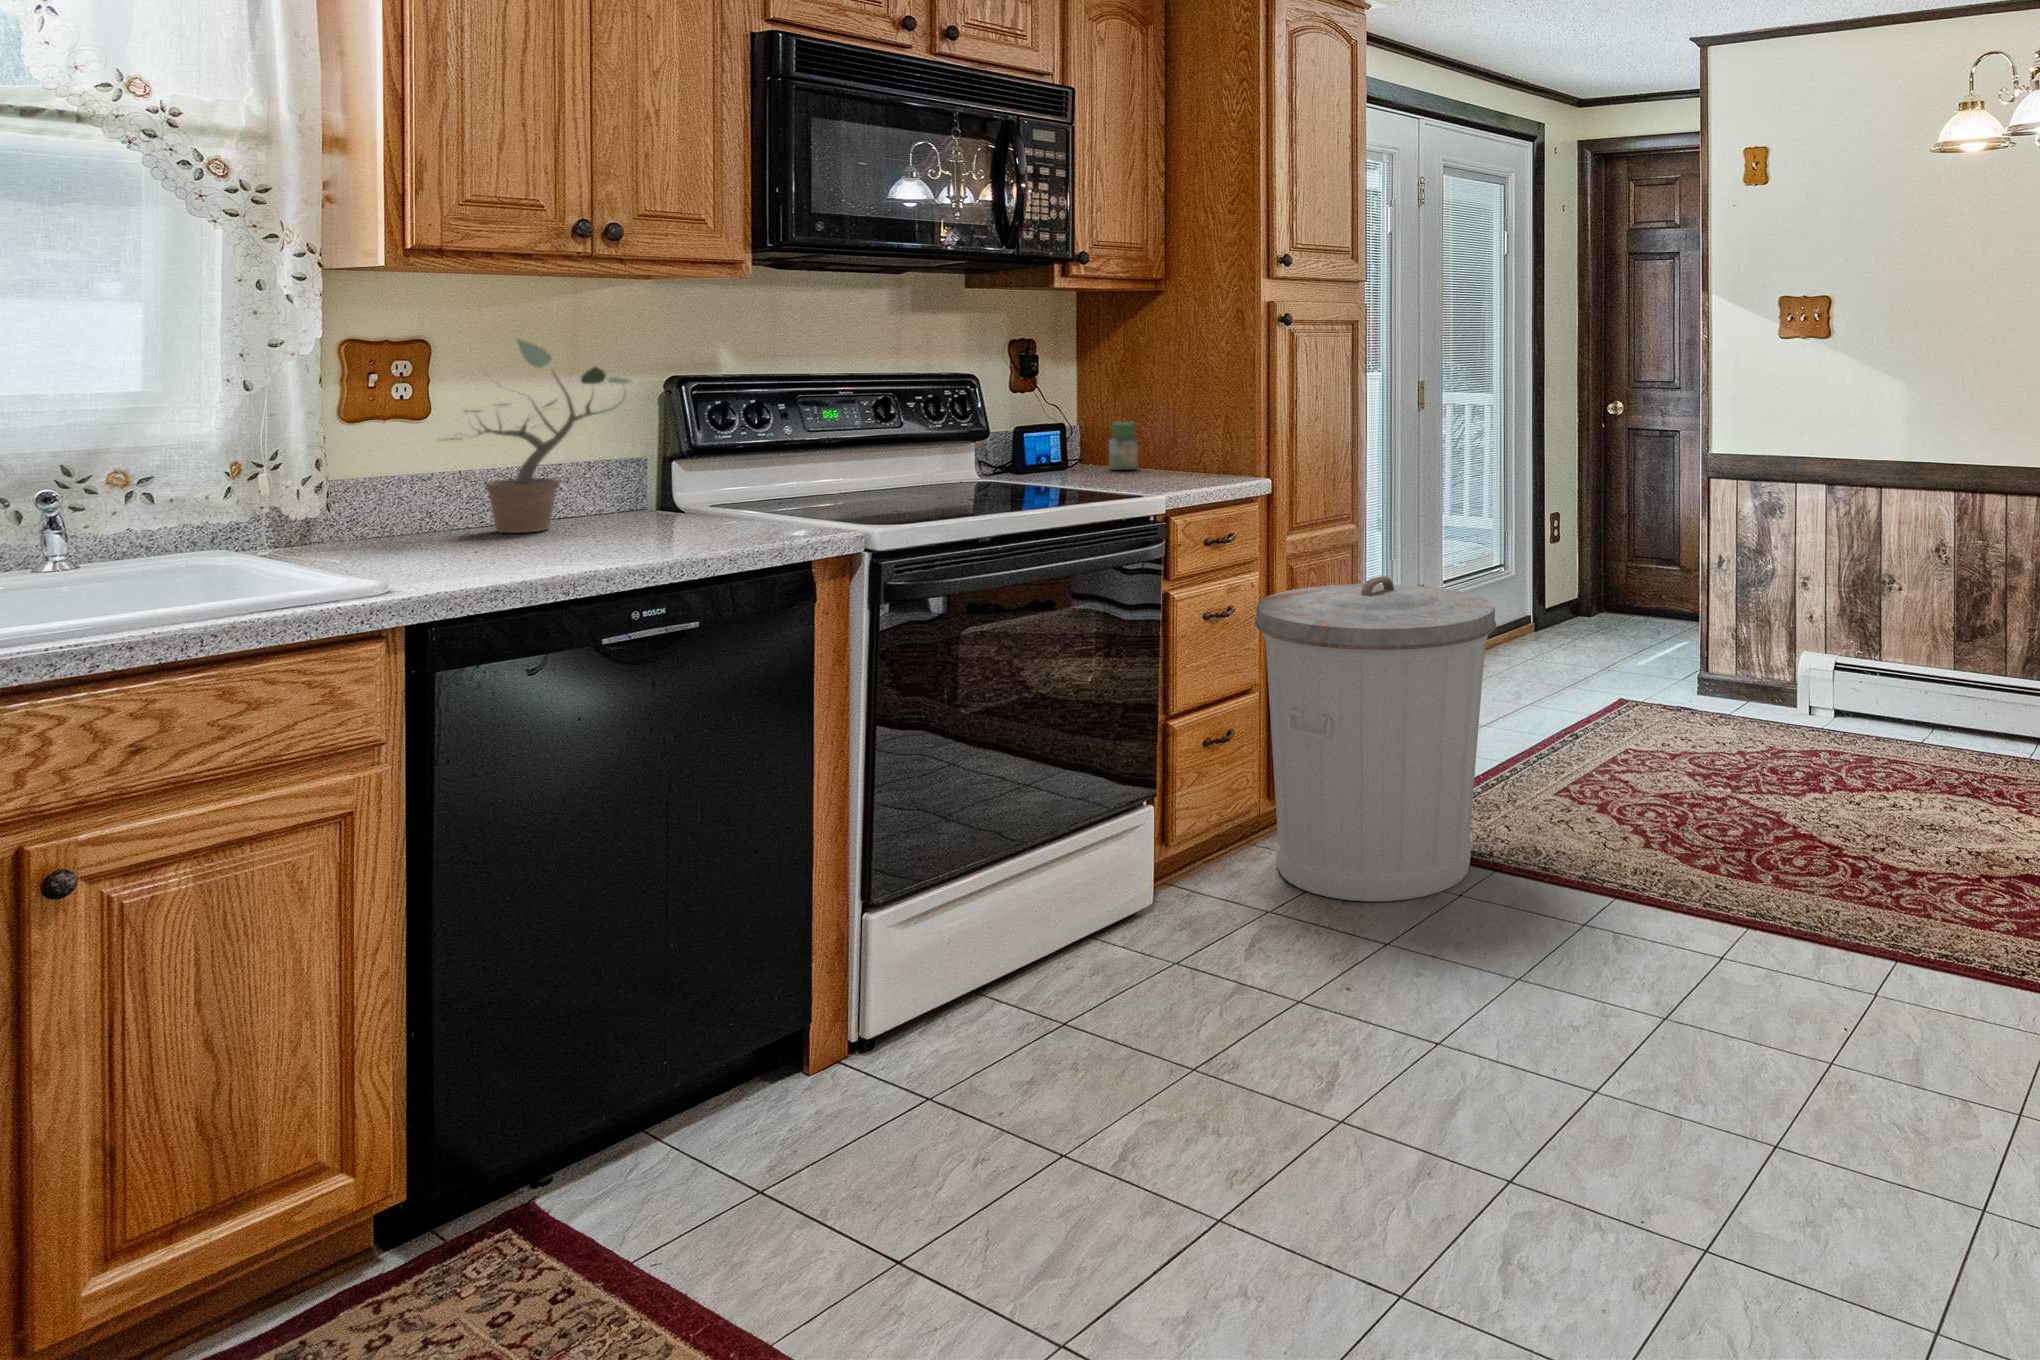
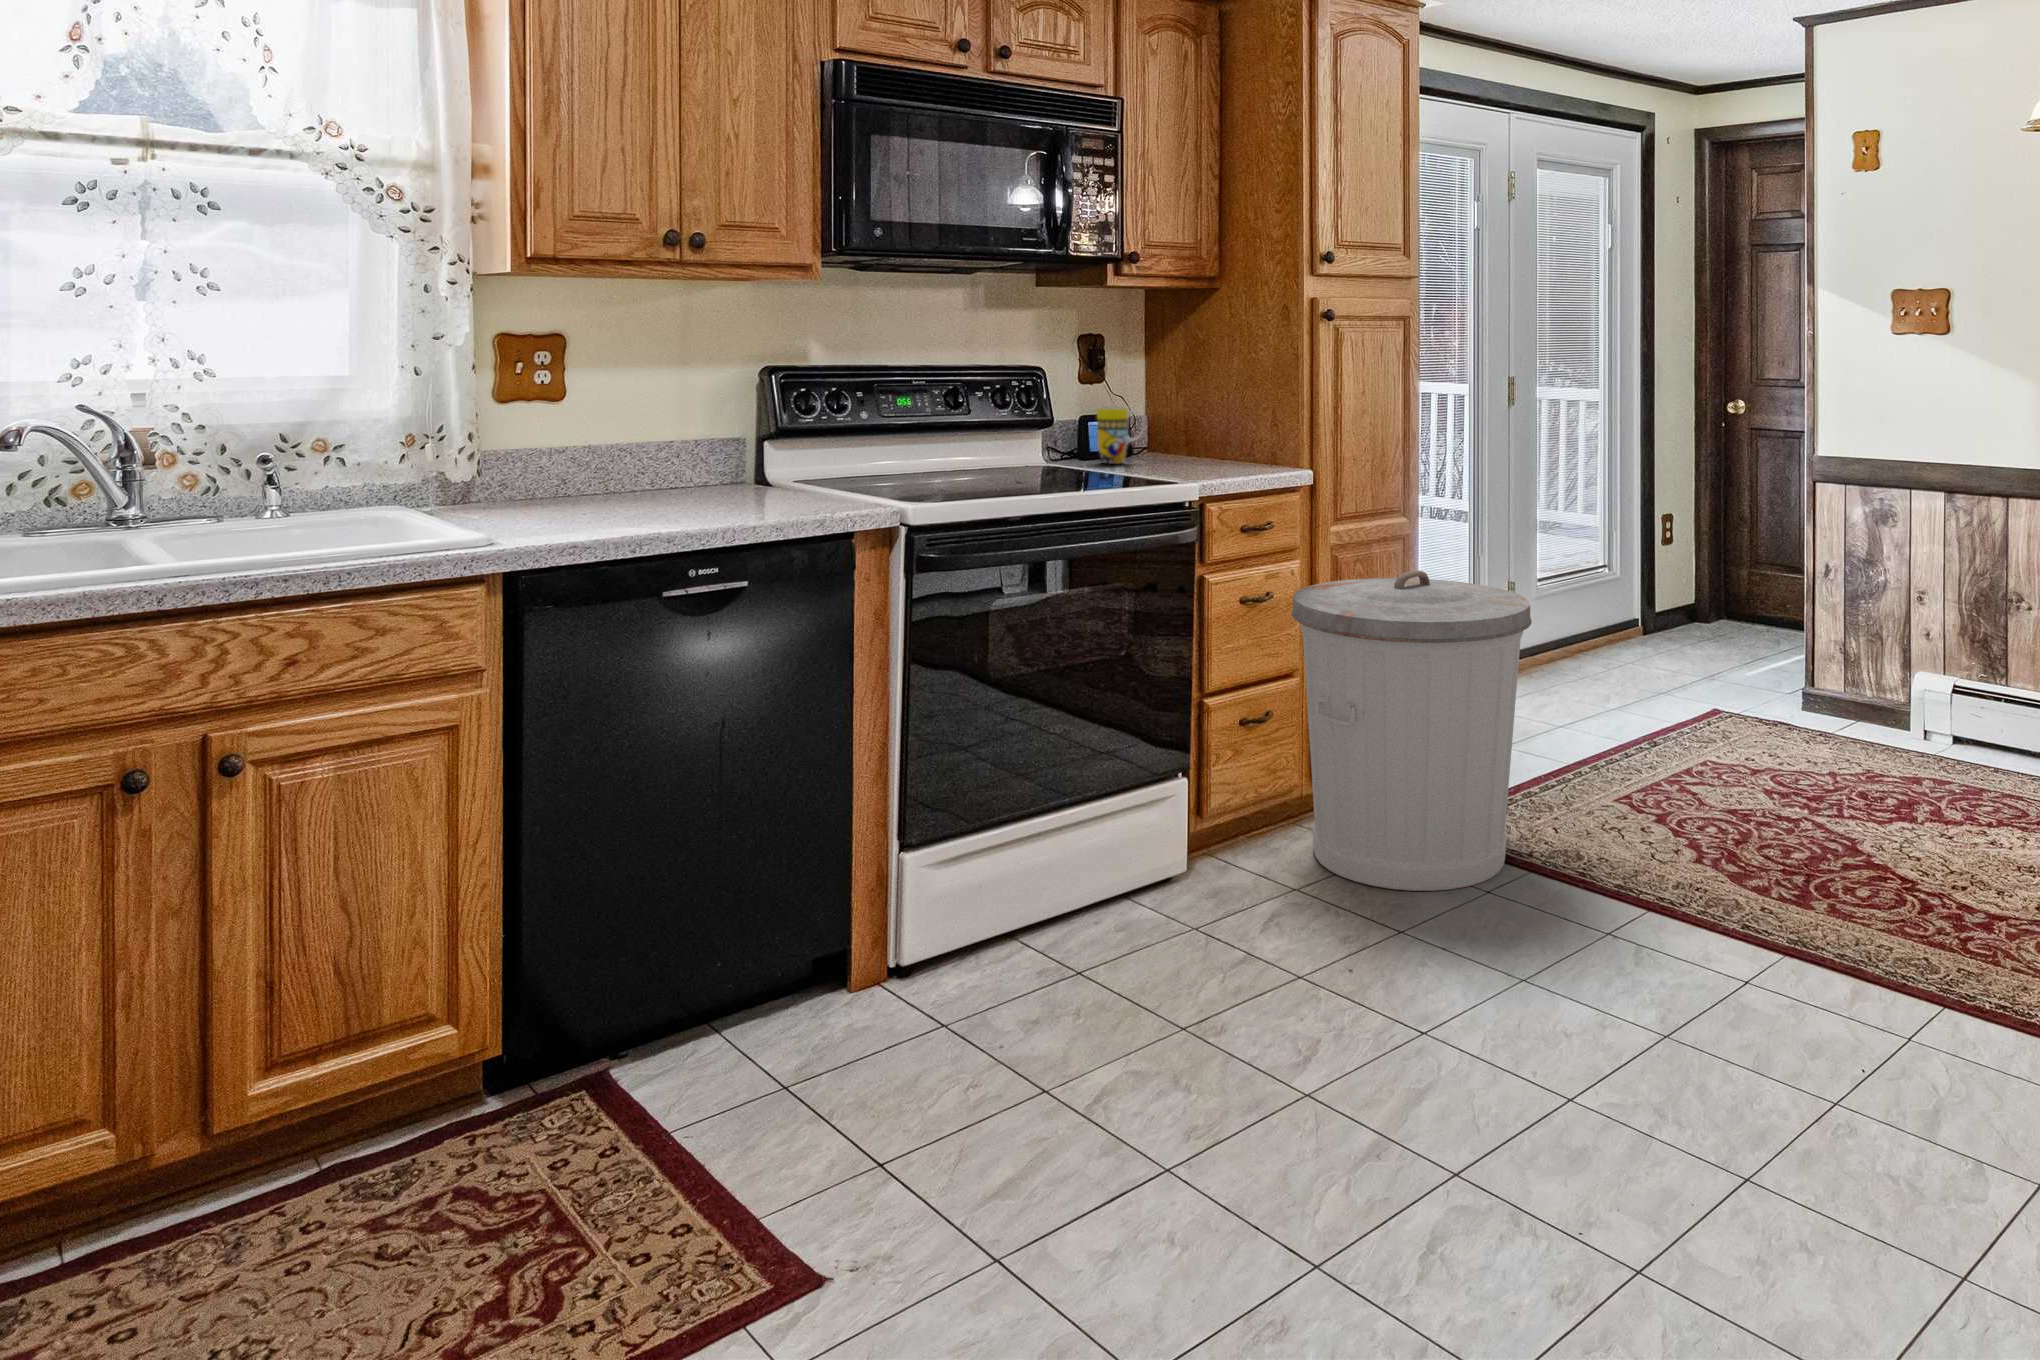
potted plant: present [452,339,631,533] -> none [560,332,723,501]
mug: none [1036,413,1088,475] -> present [1097,406,1145,464]
jar: present [1109,422,1138,470] -> none [1167,416,1194,461]

